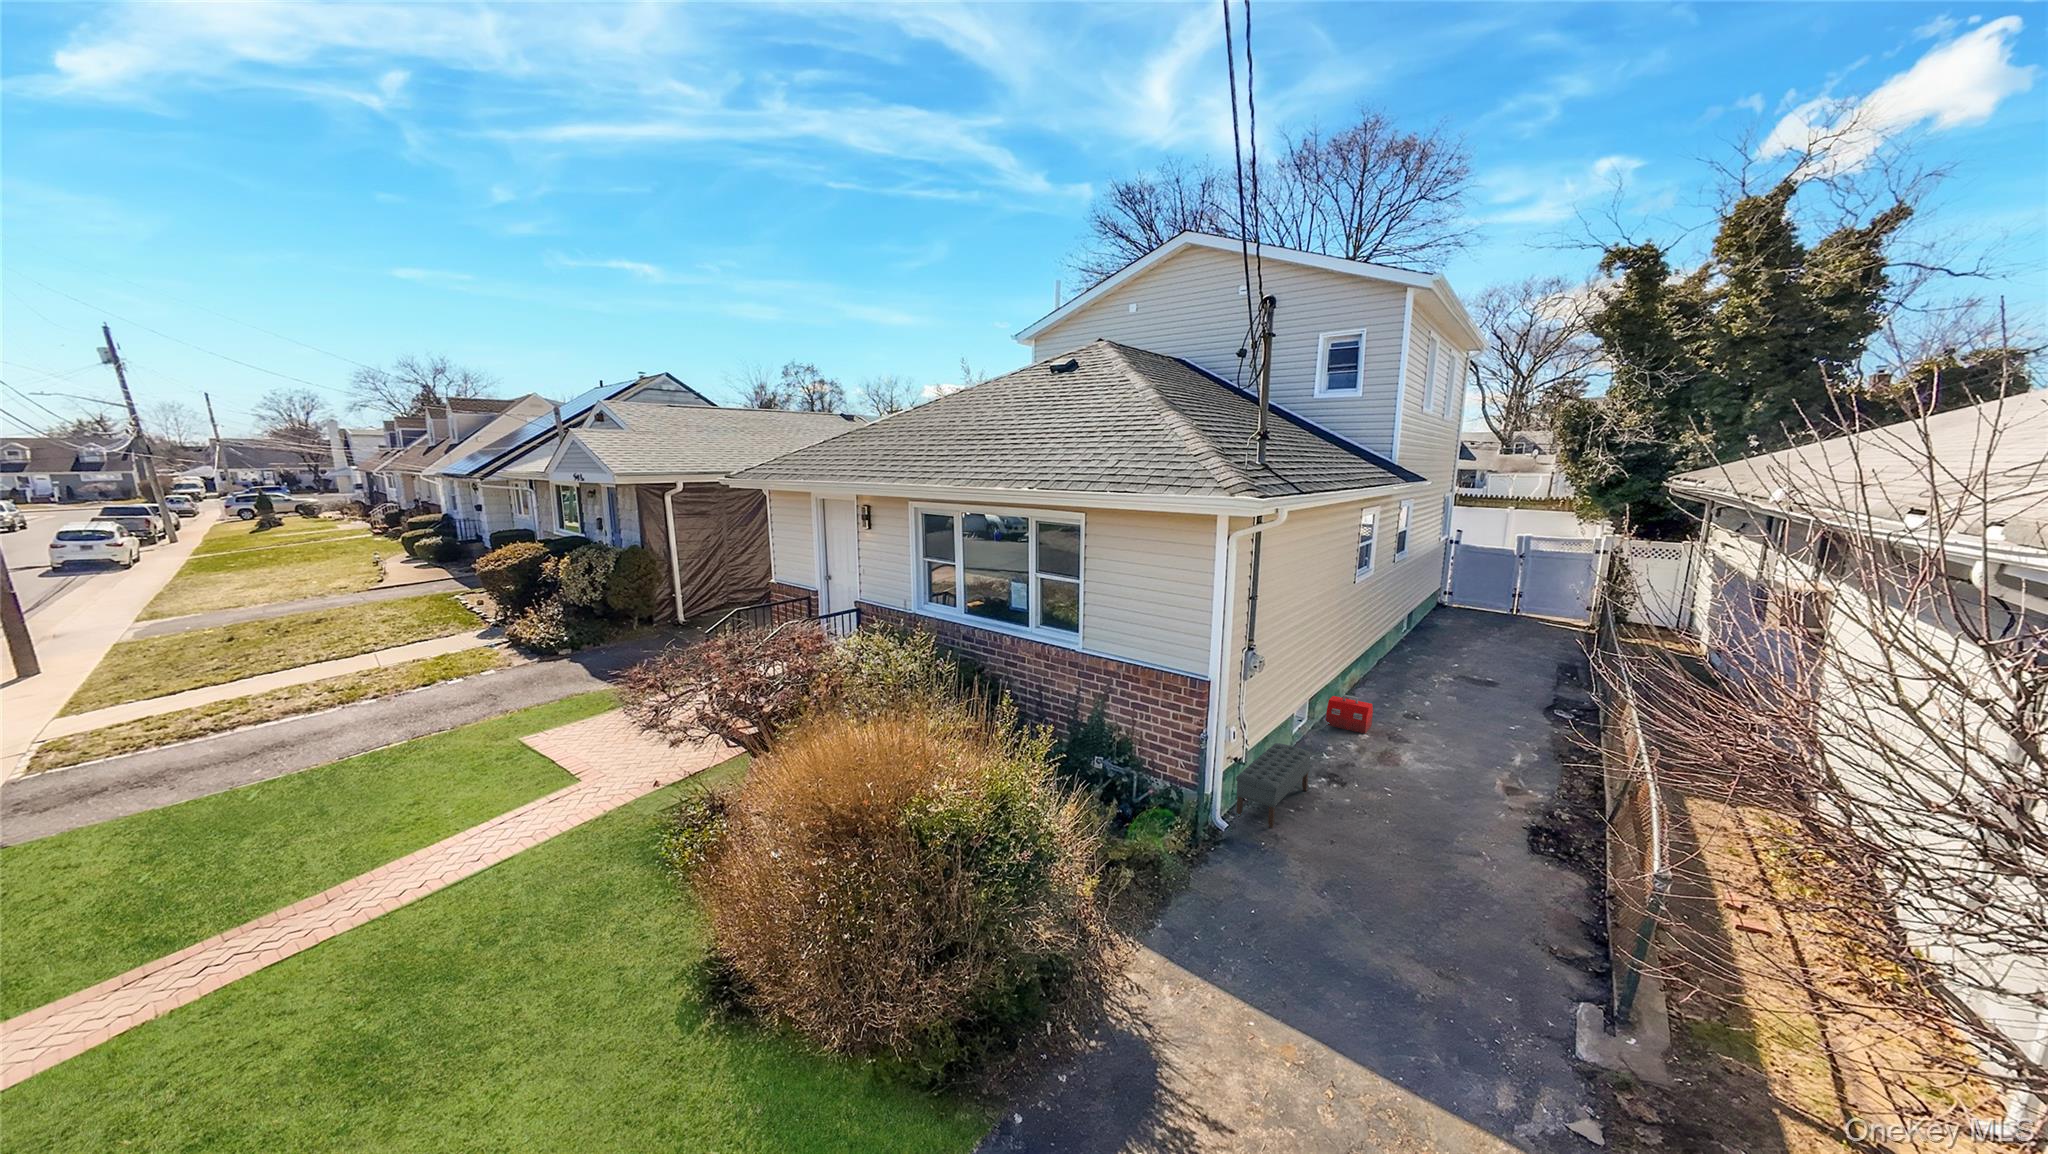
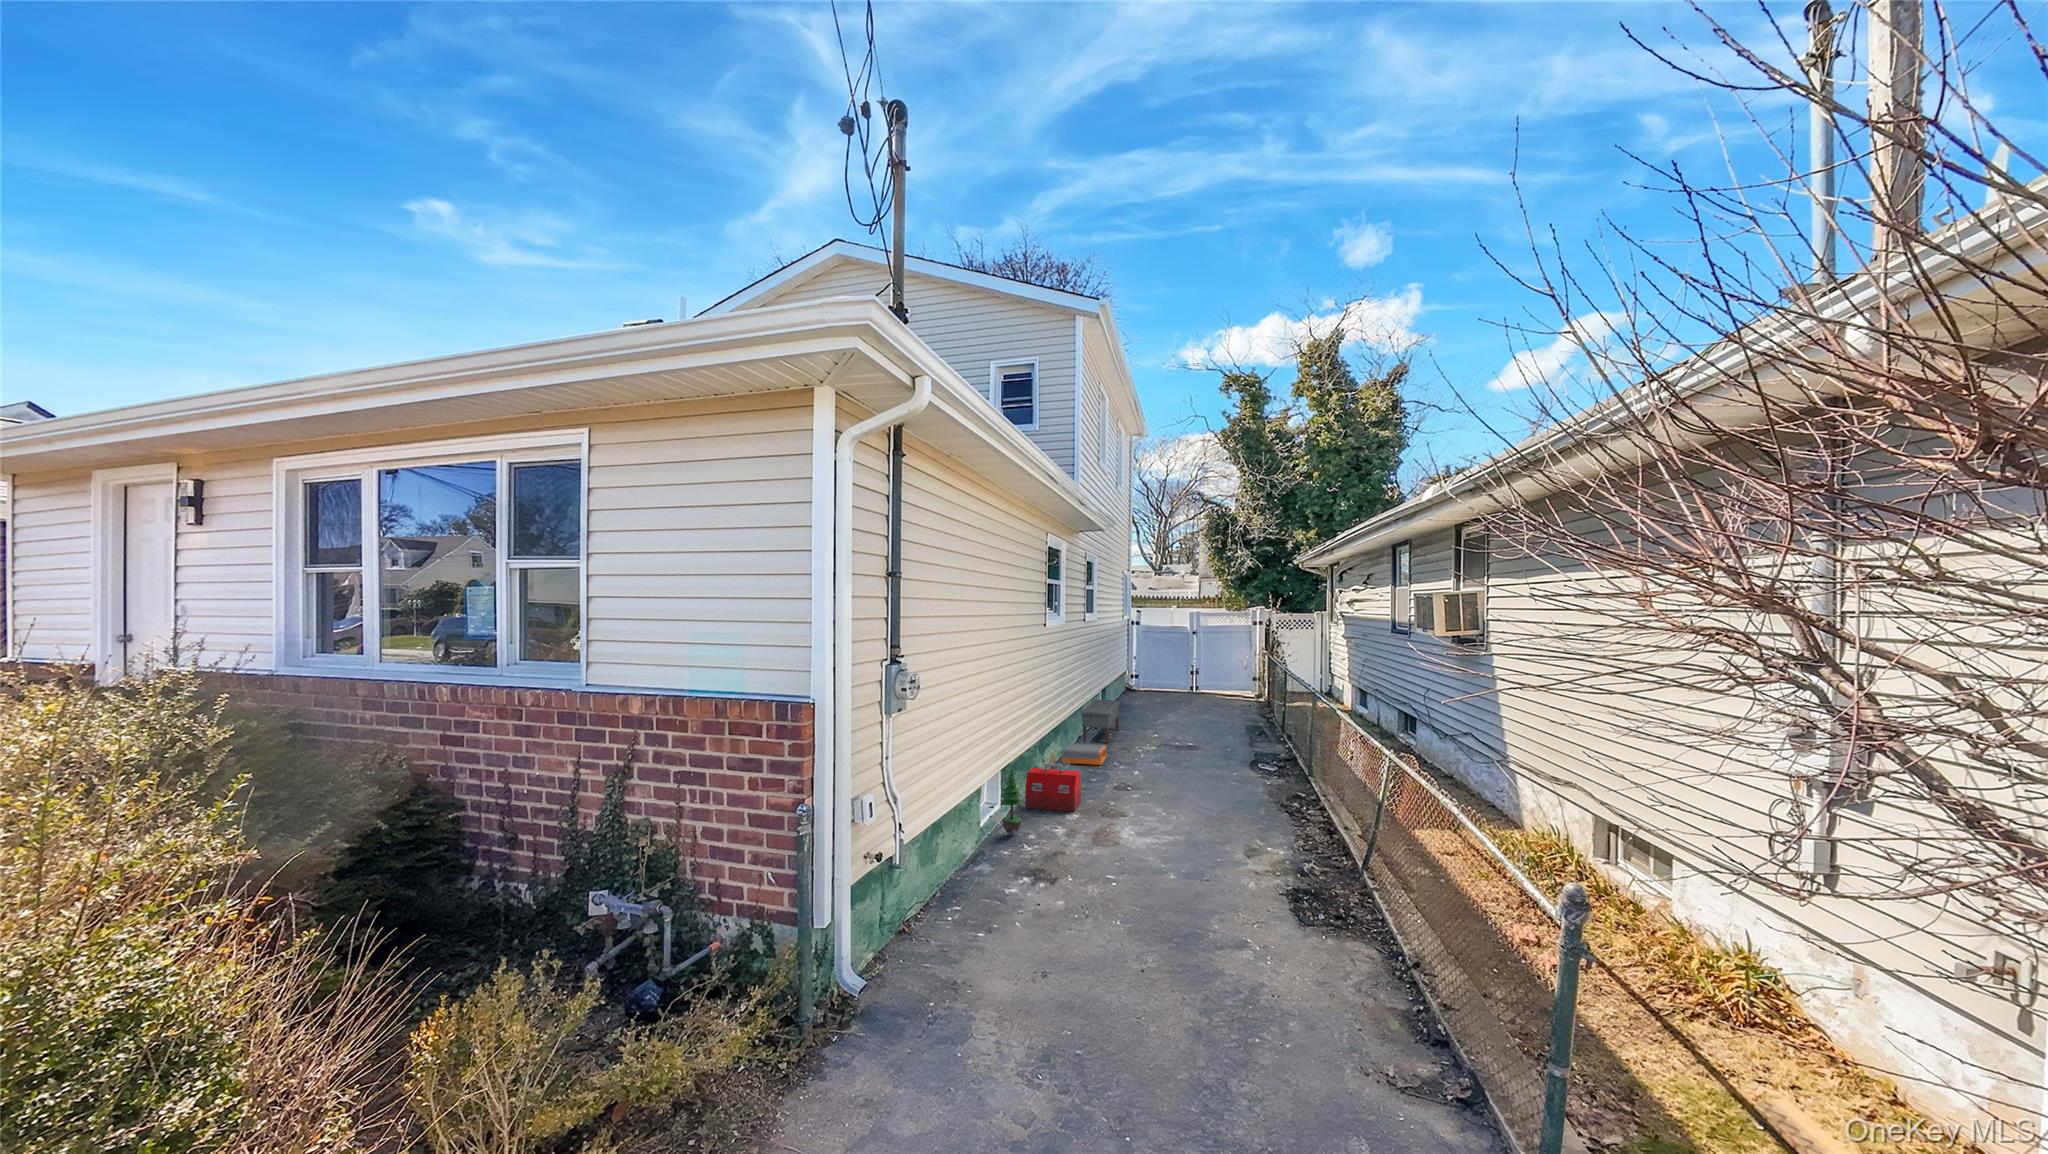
storage box: none [1360,670,1402,693] -> present [1062,744,1107,765]
potted tree: none [1307,701,1325,746] -> present [1000,768,1023,835]
bench: present [1236,743,1312,828] -> present [1081,700,1120,744]

